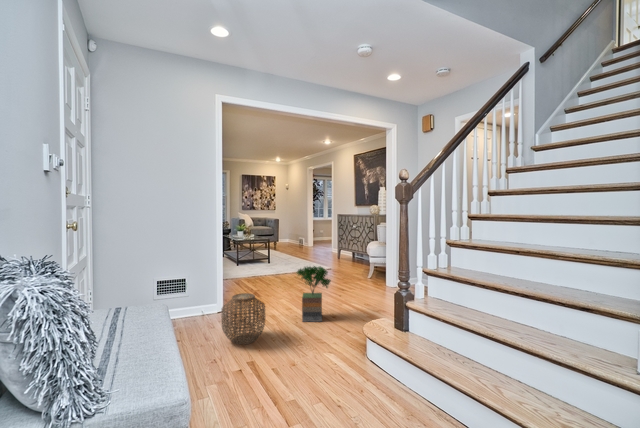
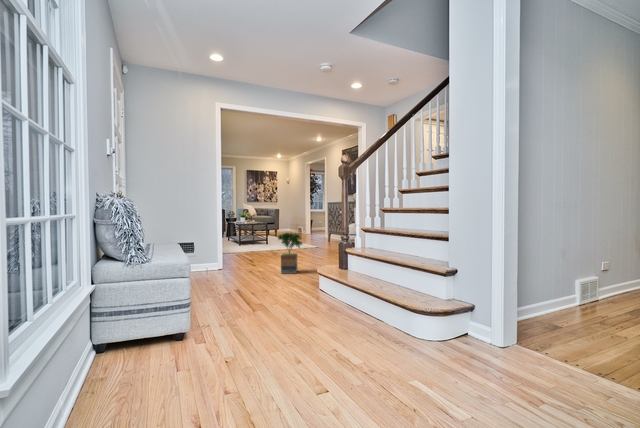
woven basket: present [221,293,265,344] -> none [219,249,251,283]

